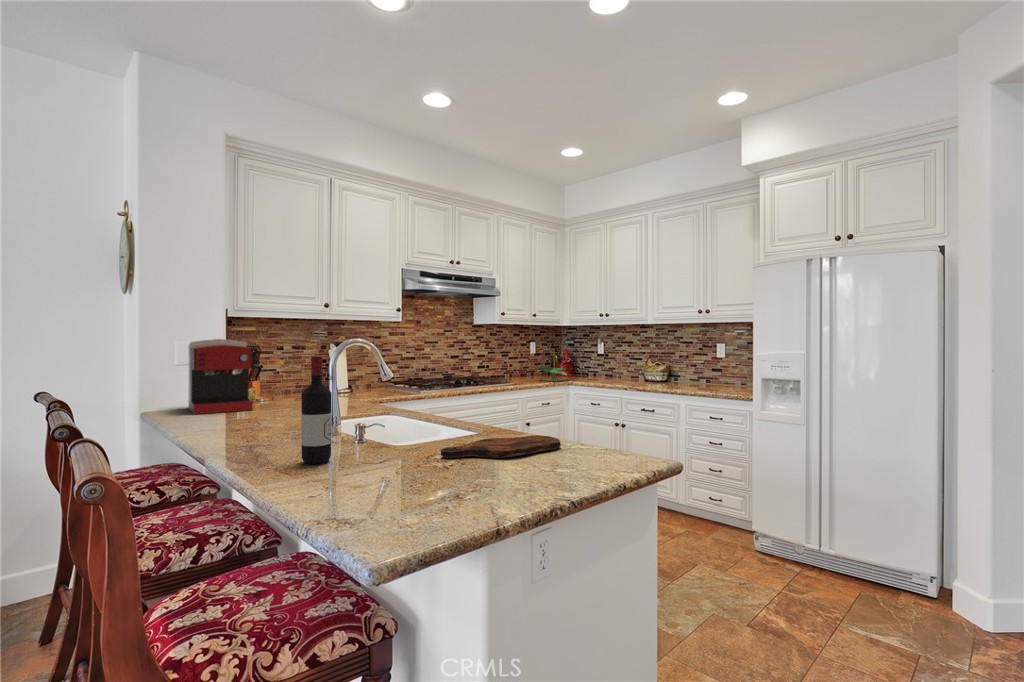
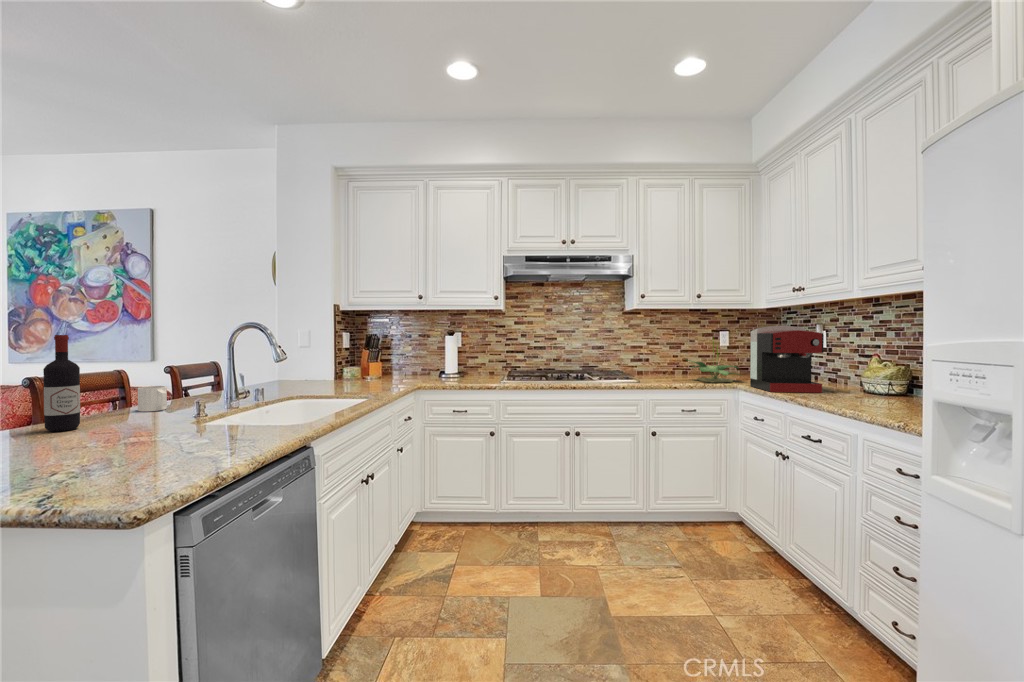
coffee maker: present [189,339,253,414] -> present [750,326,824,393]
mug: none [246,415,286,446] -> present [138,386,167,412]
cutting board: present [441,435,561,458] -> none [80,434,214,463]

